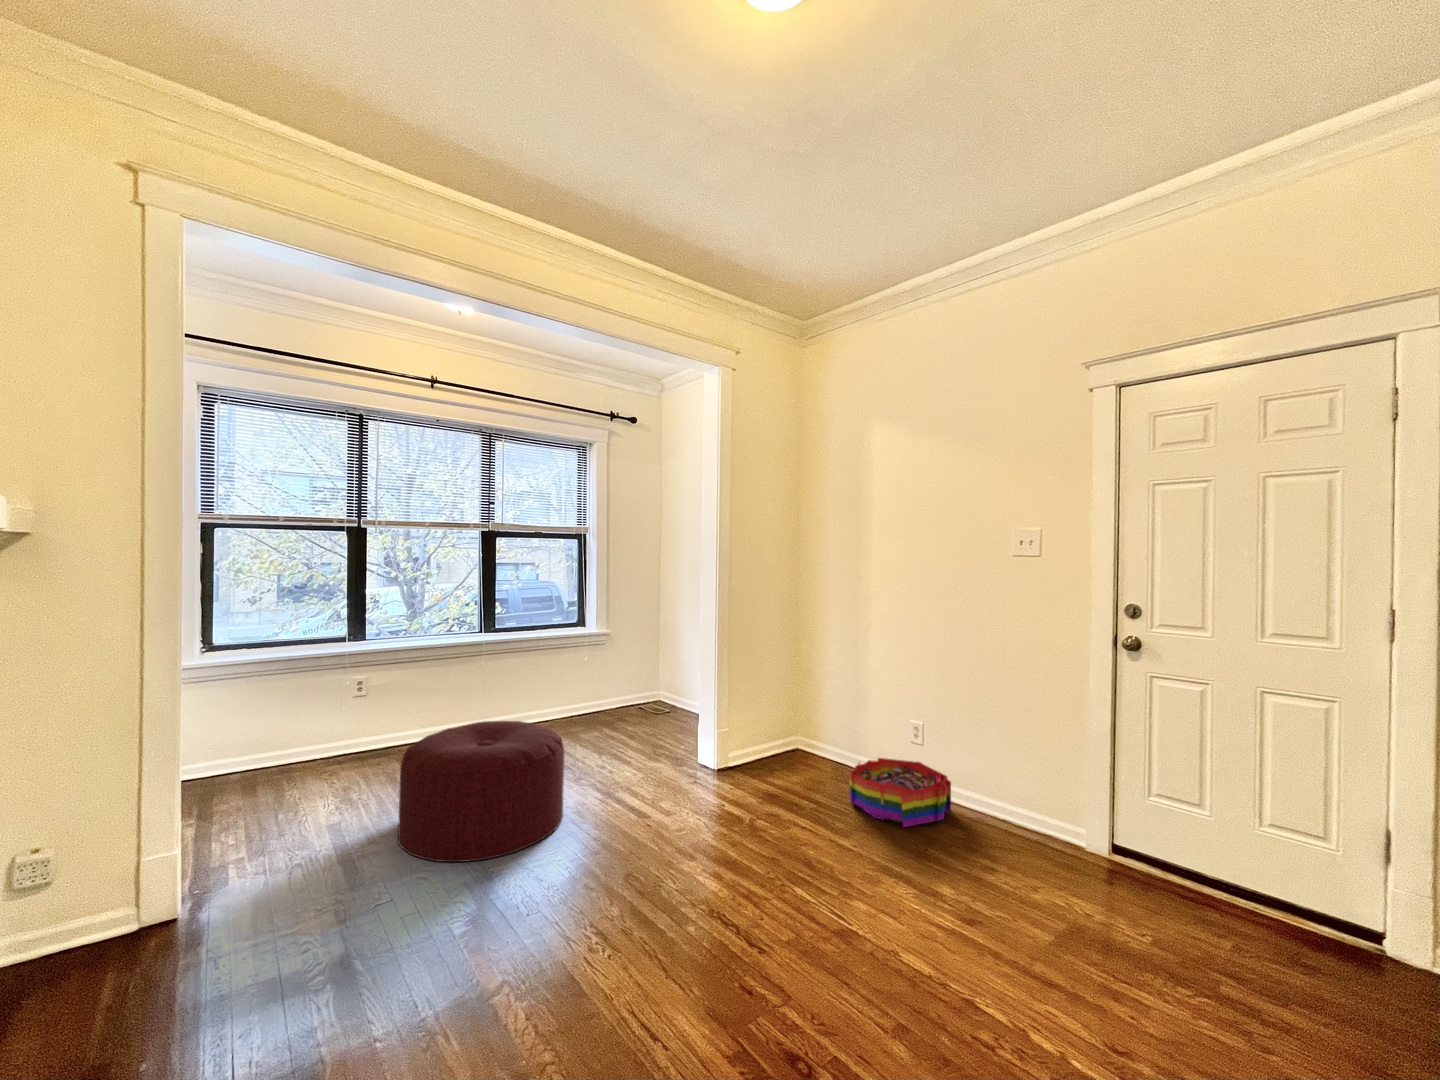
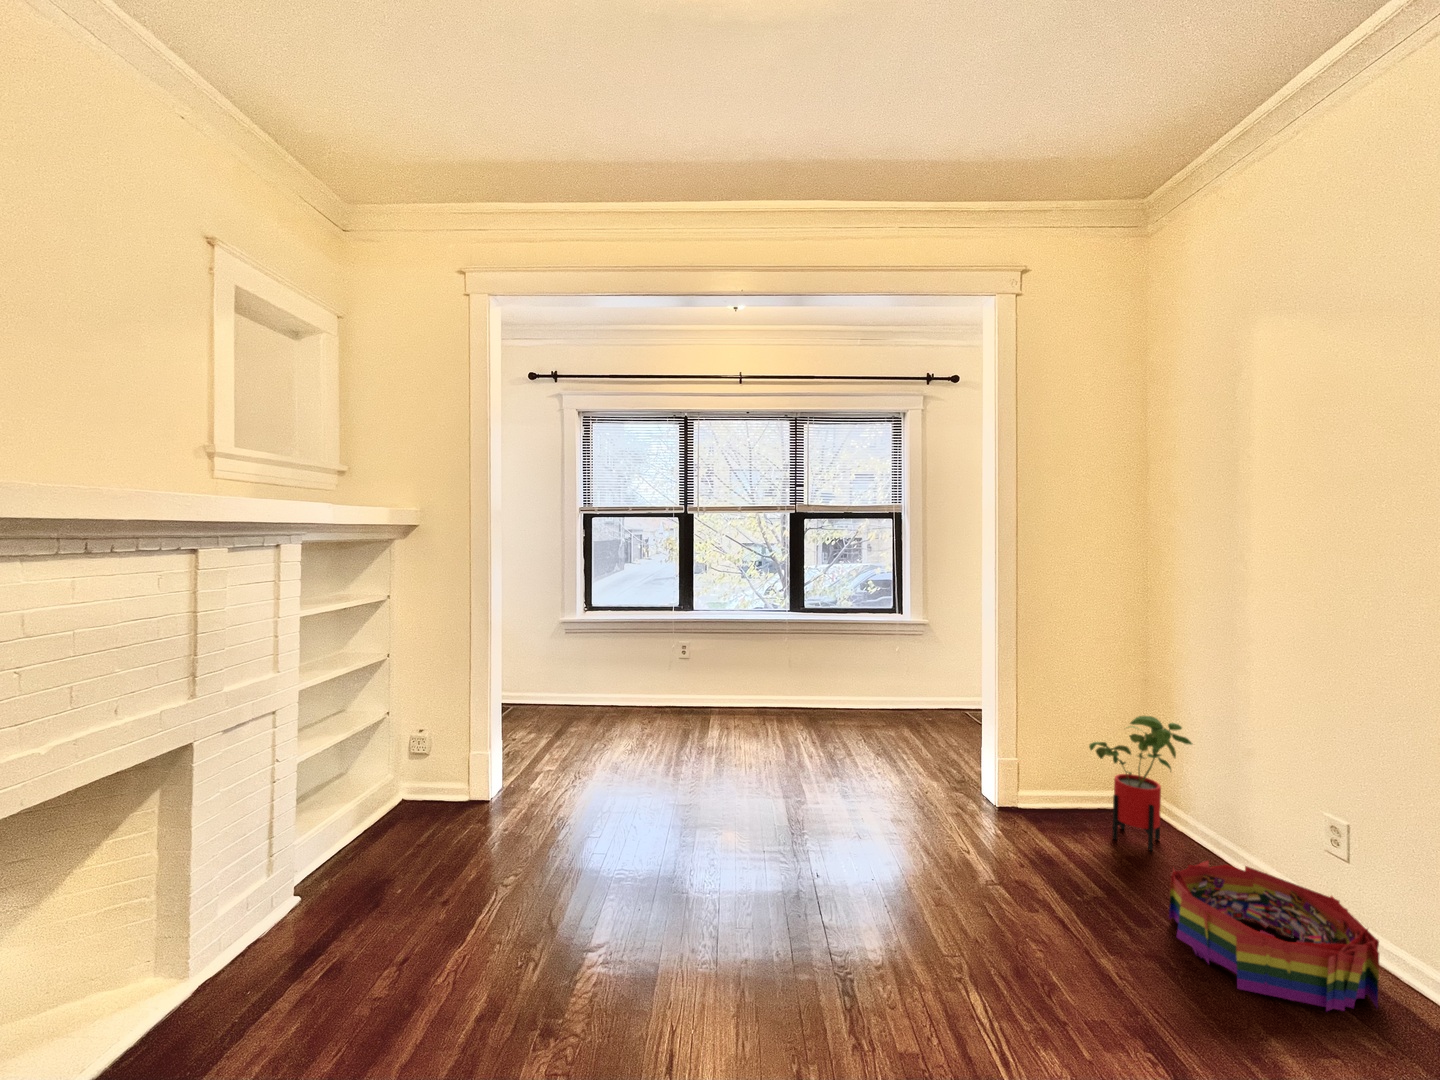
house plant: none [779,676,838,769] -> present [1089,716,1192,851]
ottoman: present [398,721,564,862] -> none [651,698,794,827]

